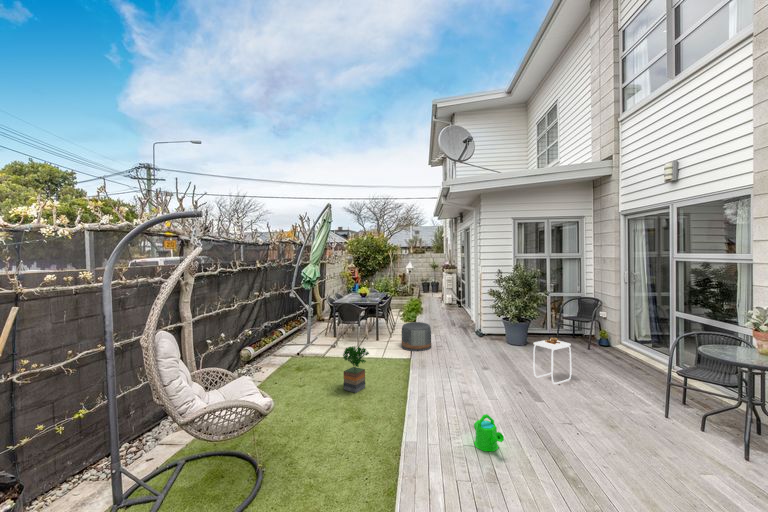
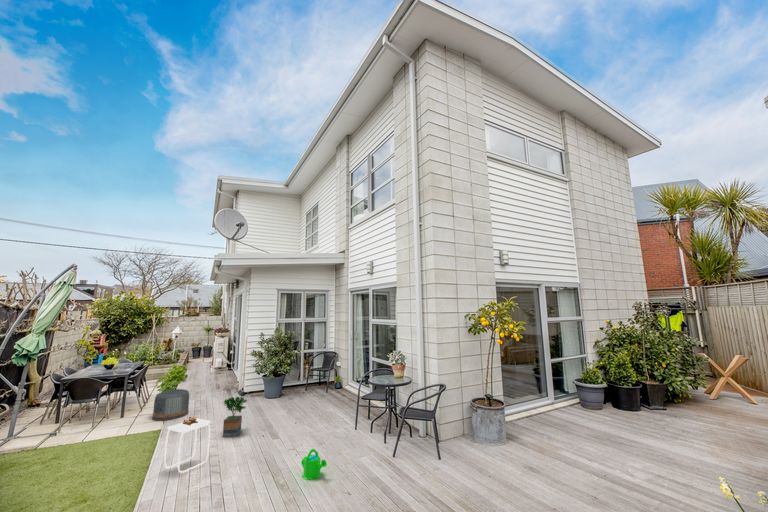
side table: present [533,337,571,384] -> present [164,417,210,473]
potted tree: present [343,346,369,393] -> present [223,397,247,437]
watering can: present [474,414,504,451] -> present [301,449,327,480]

